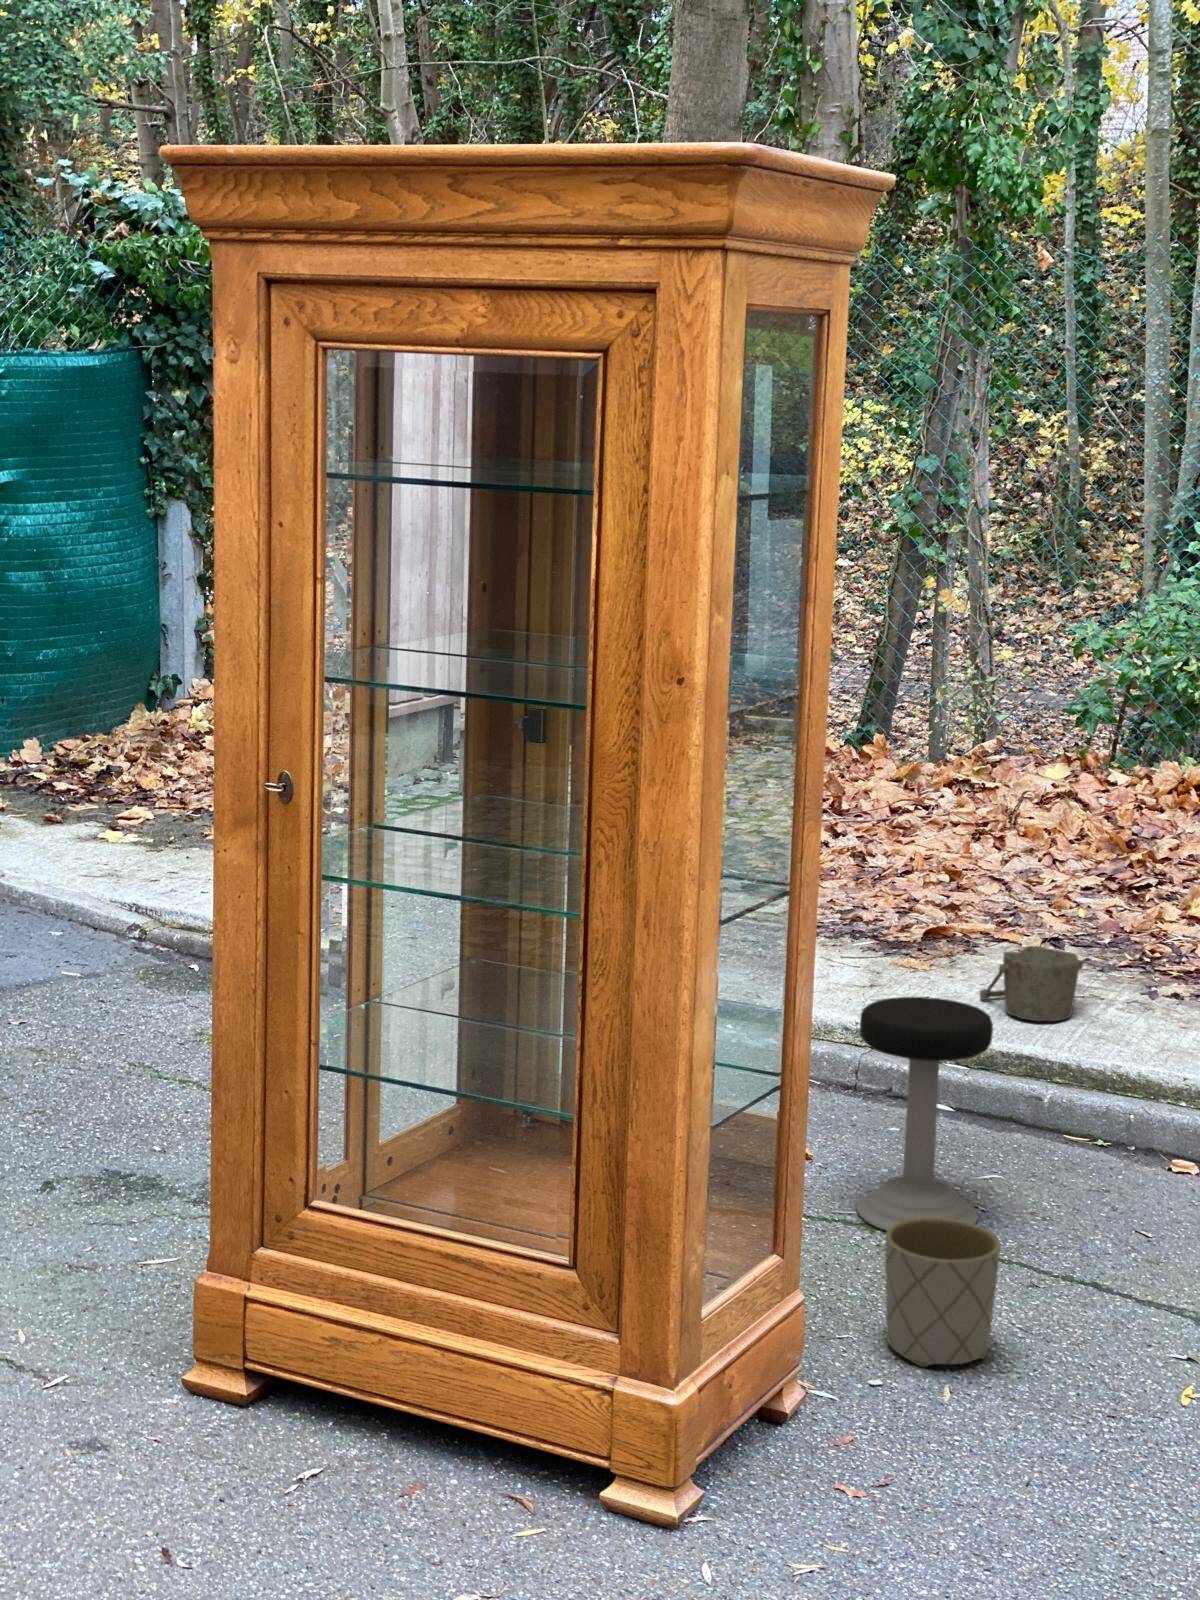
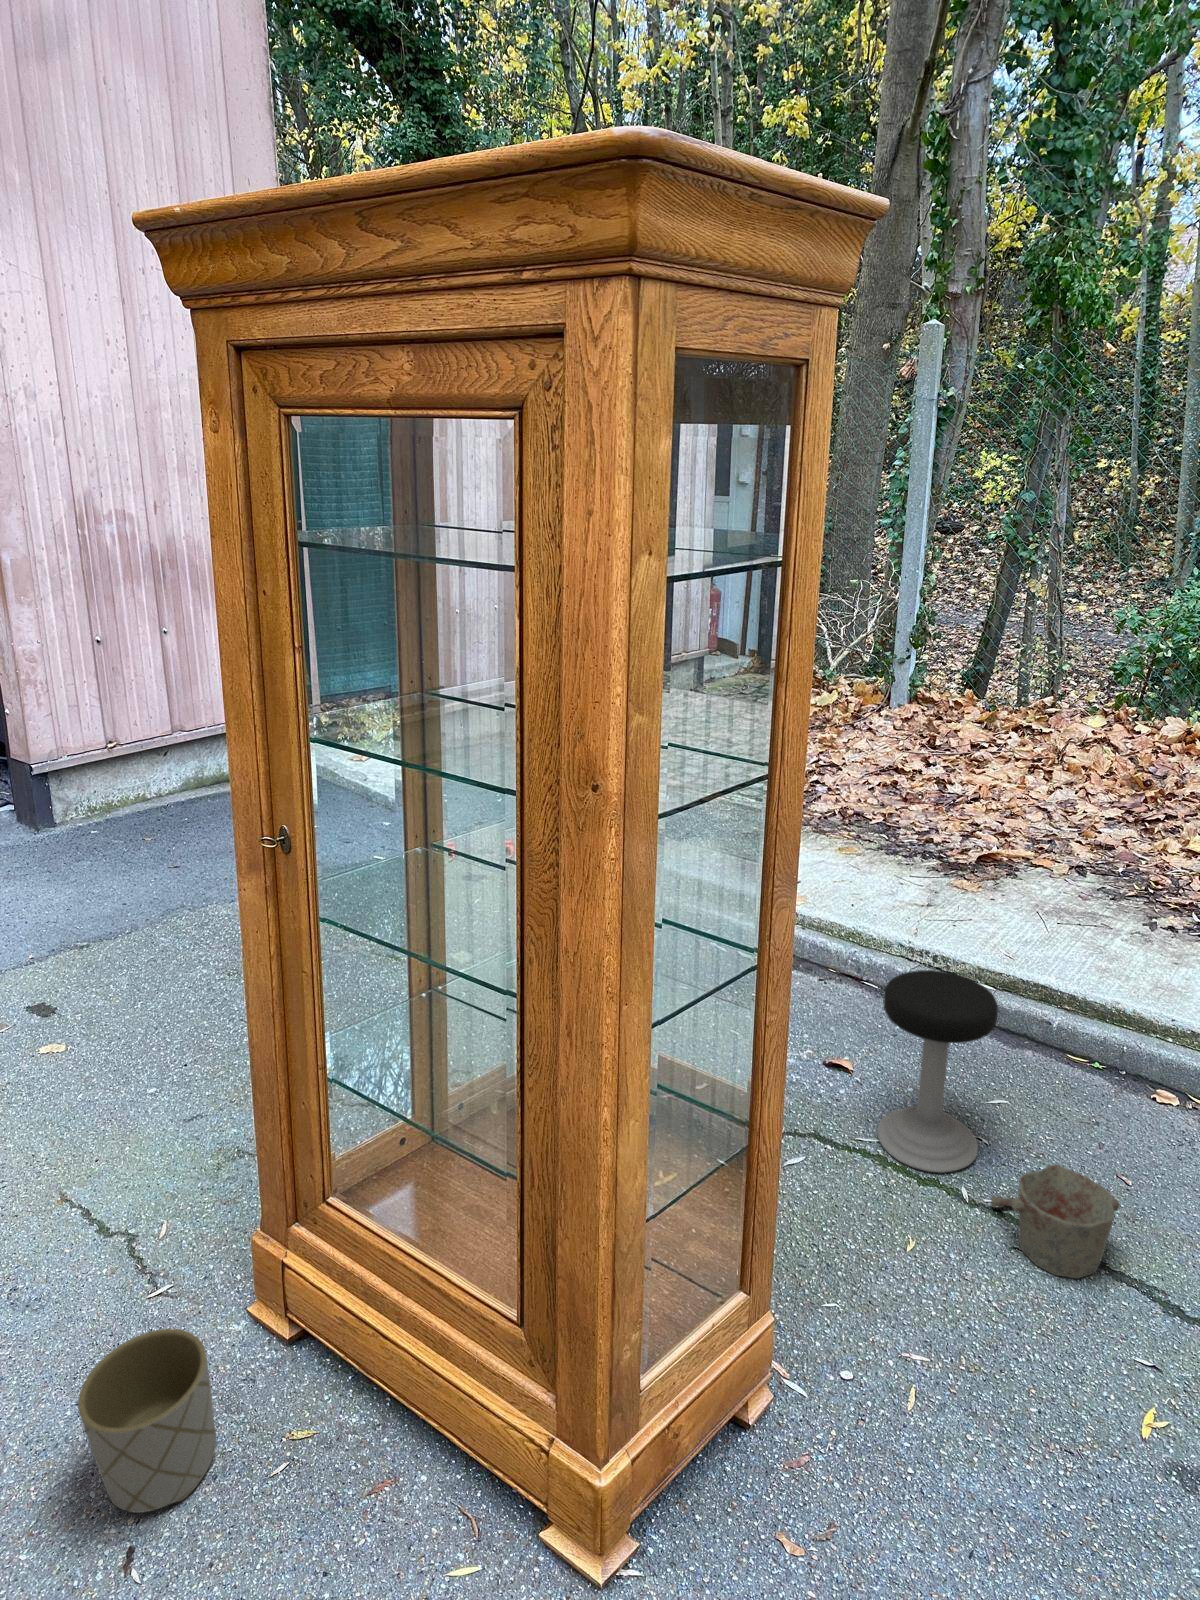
bucket: present [980,946,1083,1021] -> present [991,1165,1119,1279]
planter: present [885,1217,1000,1367] -> present [78,1329,216,1513]

